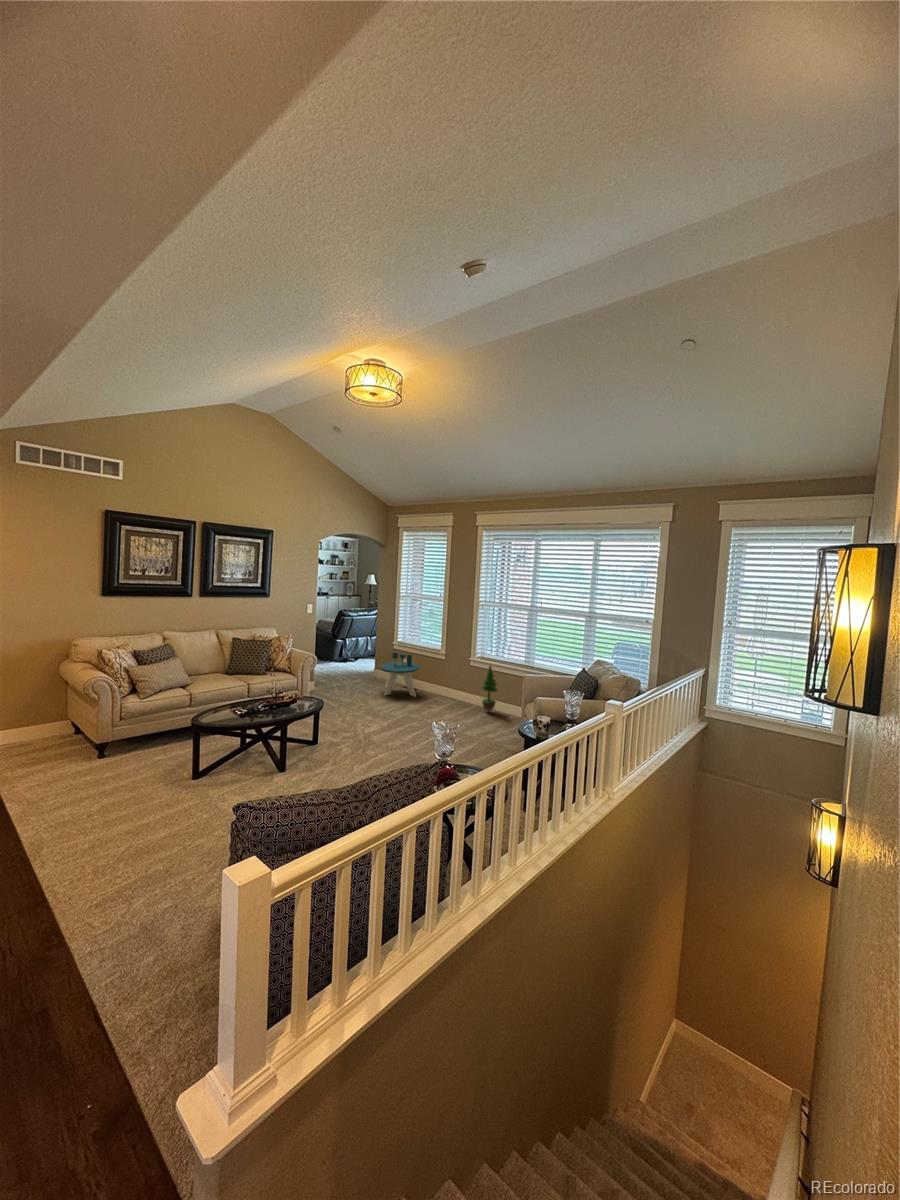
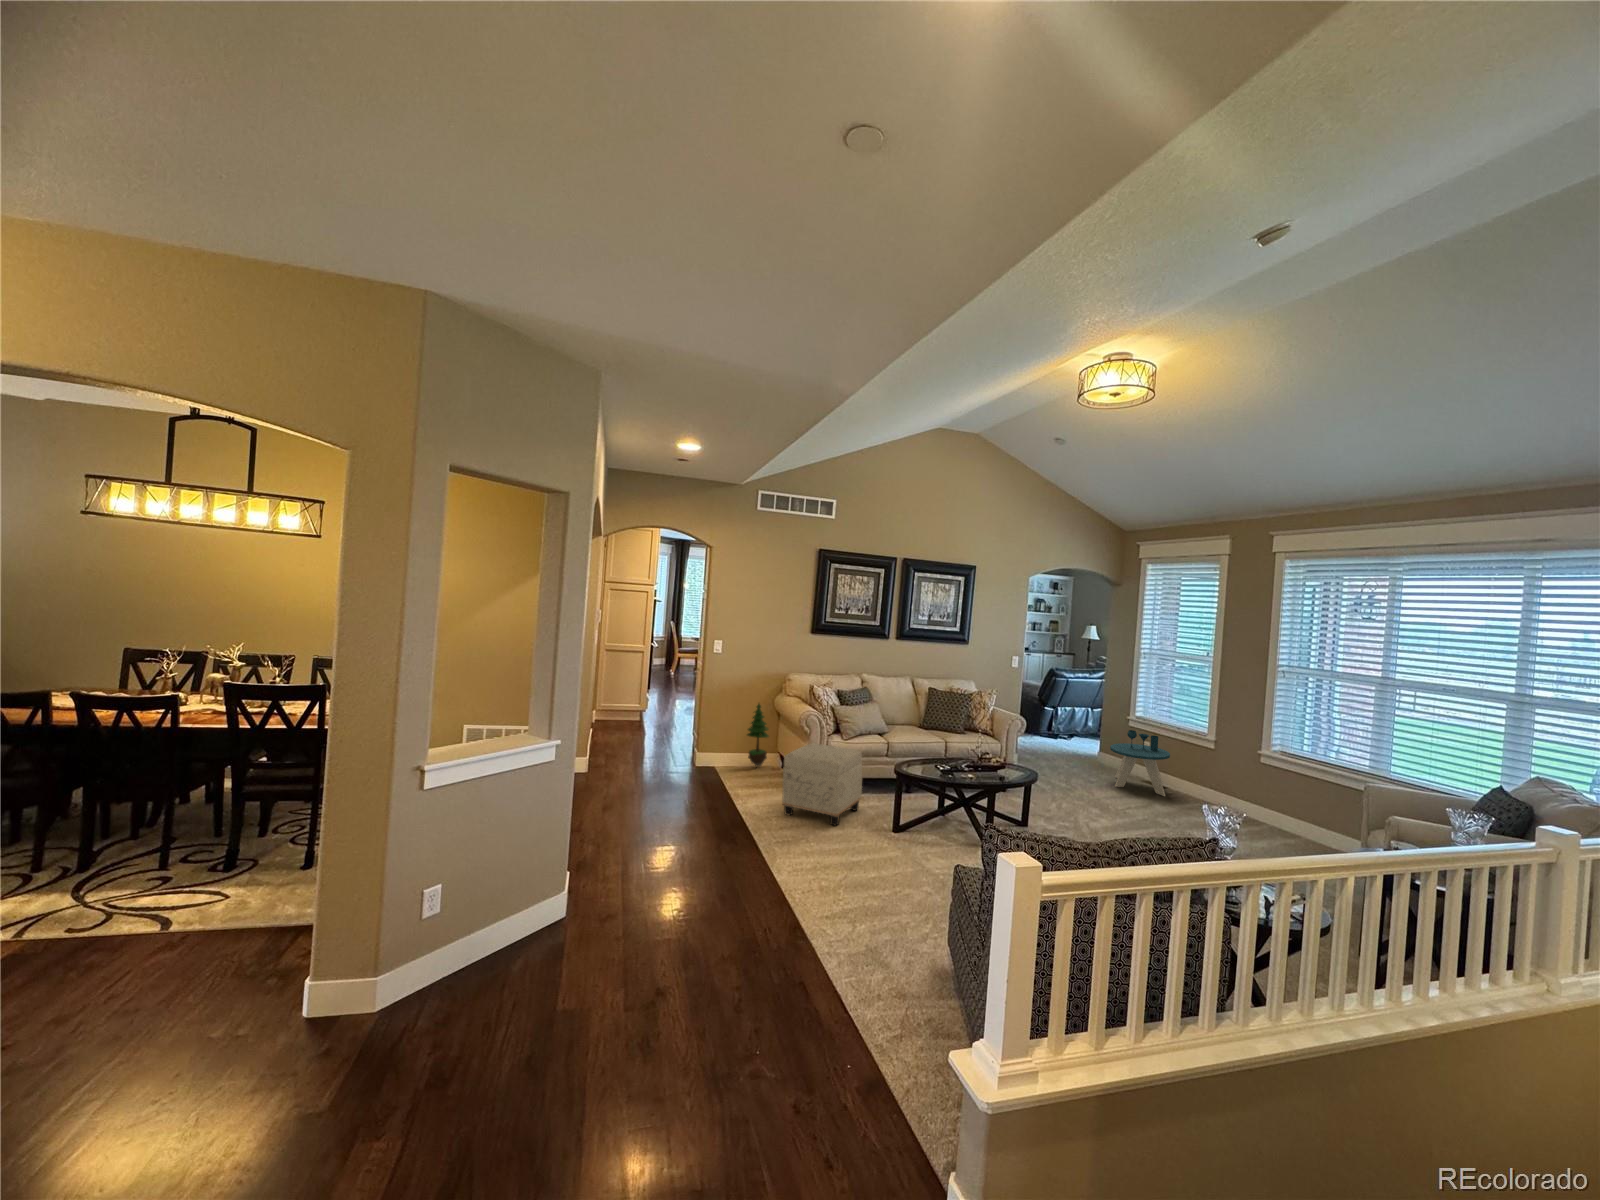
potted tree: present [481,666,497,712] -> present [747,704,769,767]
ottoman: none [57,710,159,791] -> present [782,743,862,826]

